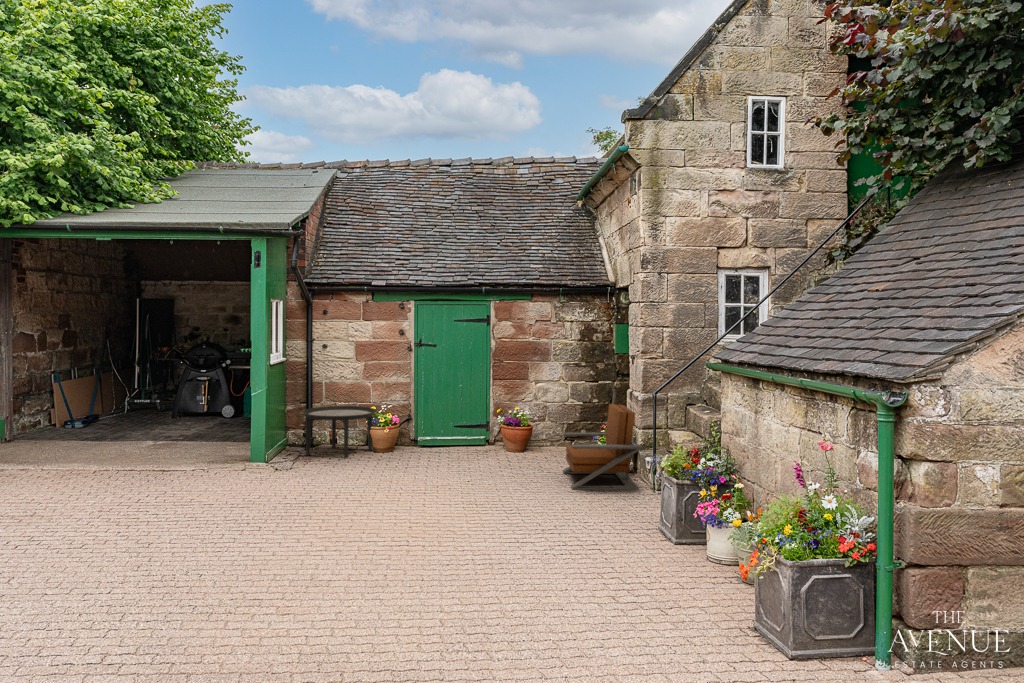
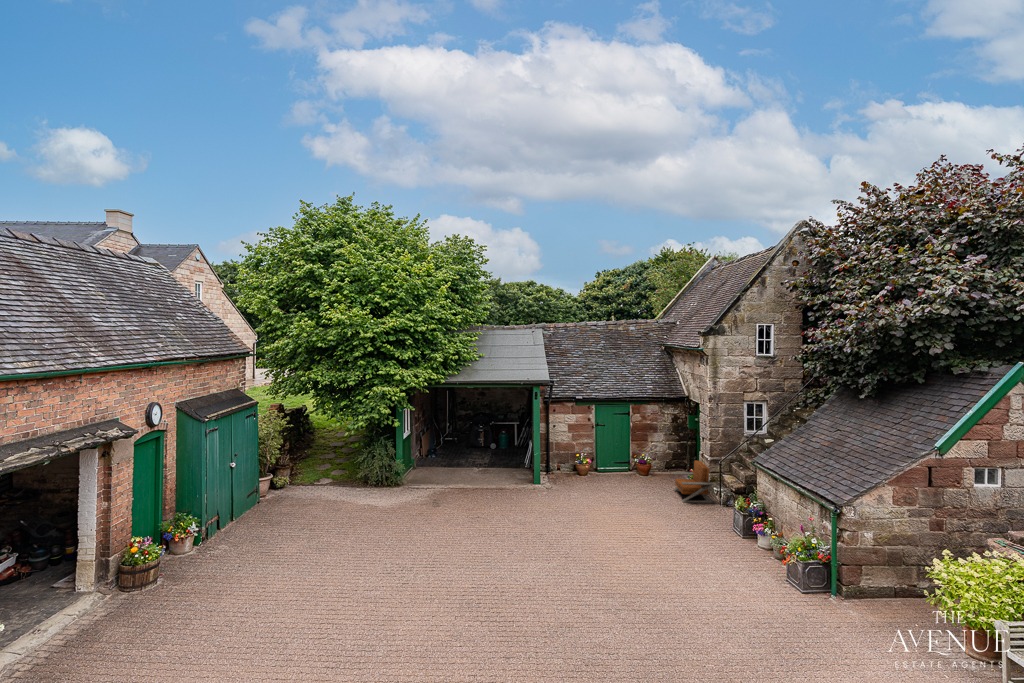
round table: present [303,406,376,459] -> none [549,453,581,480]

